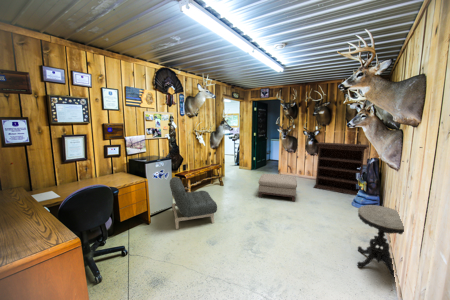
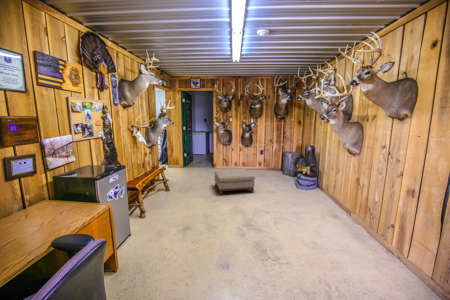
bookshelf: present [314,142,369,196] -> none [254,134,297,178]
armchair: present [170,177,217,229] -> none [130,191,202,261]
side table: present [357,205,404,276] -> none [328,183,373,236]

